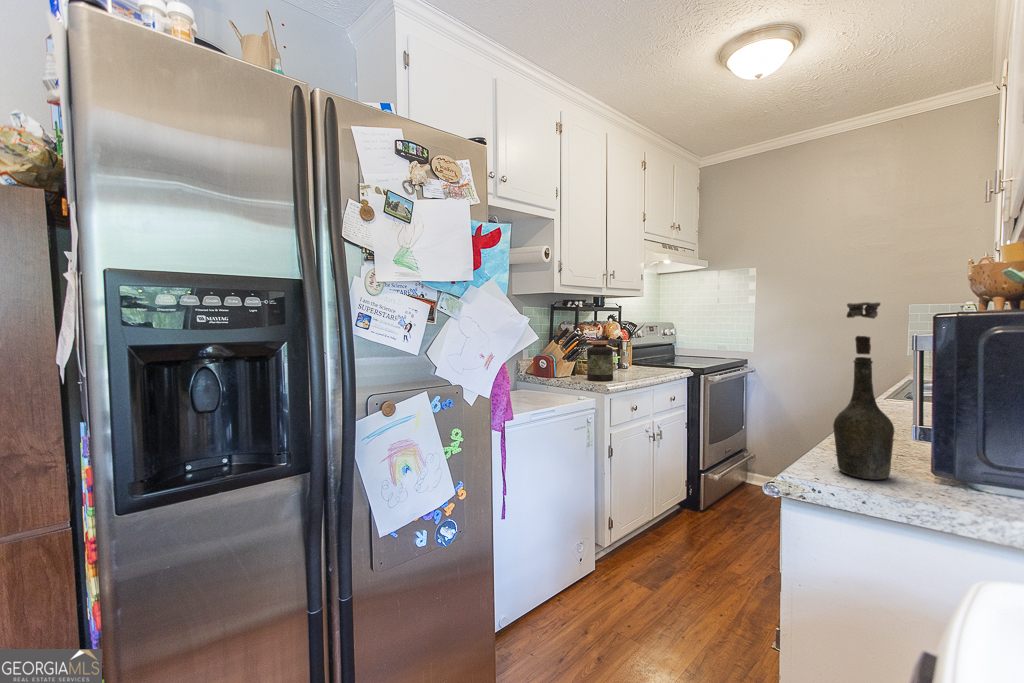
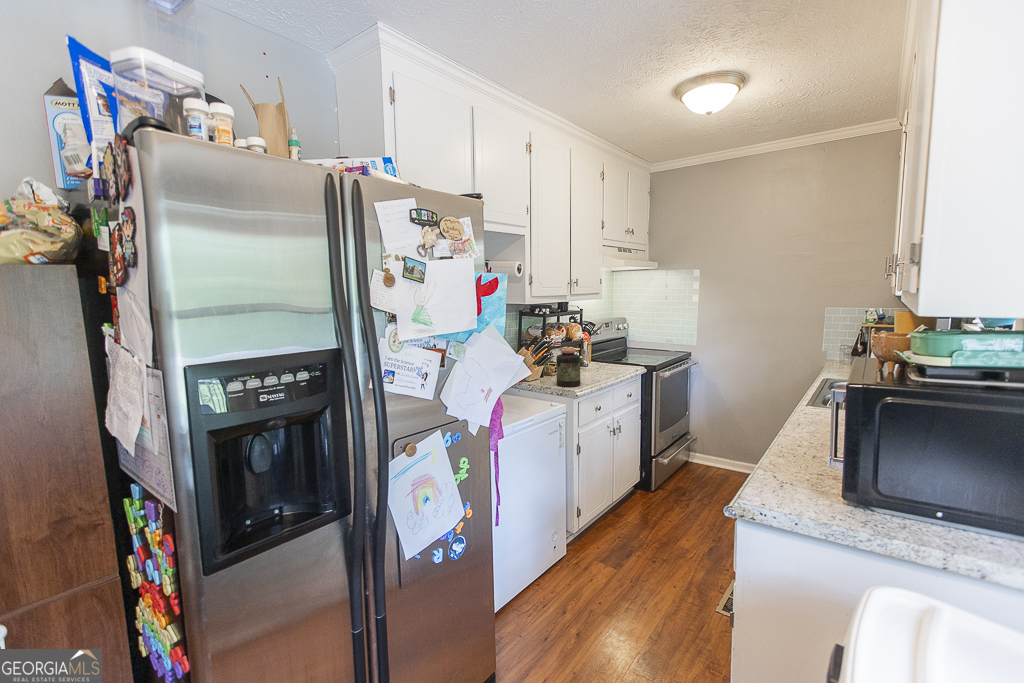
bottle: present [833,302,894,480] -> none [777,372,818,504]

